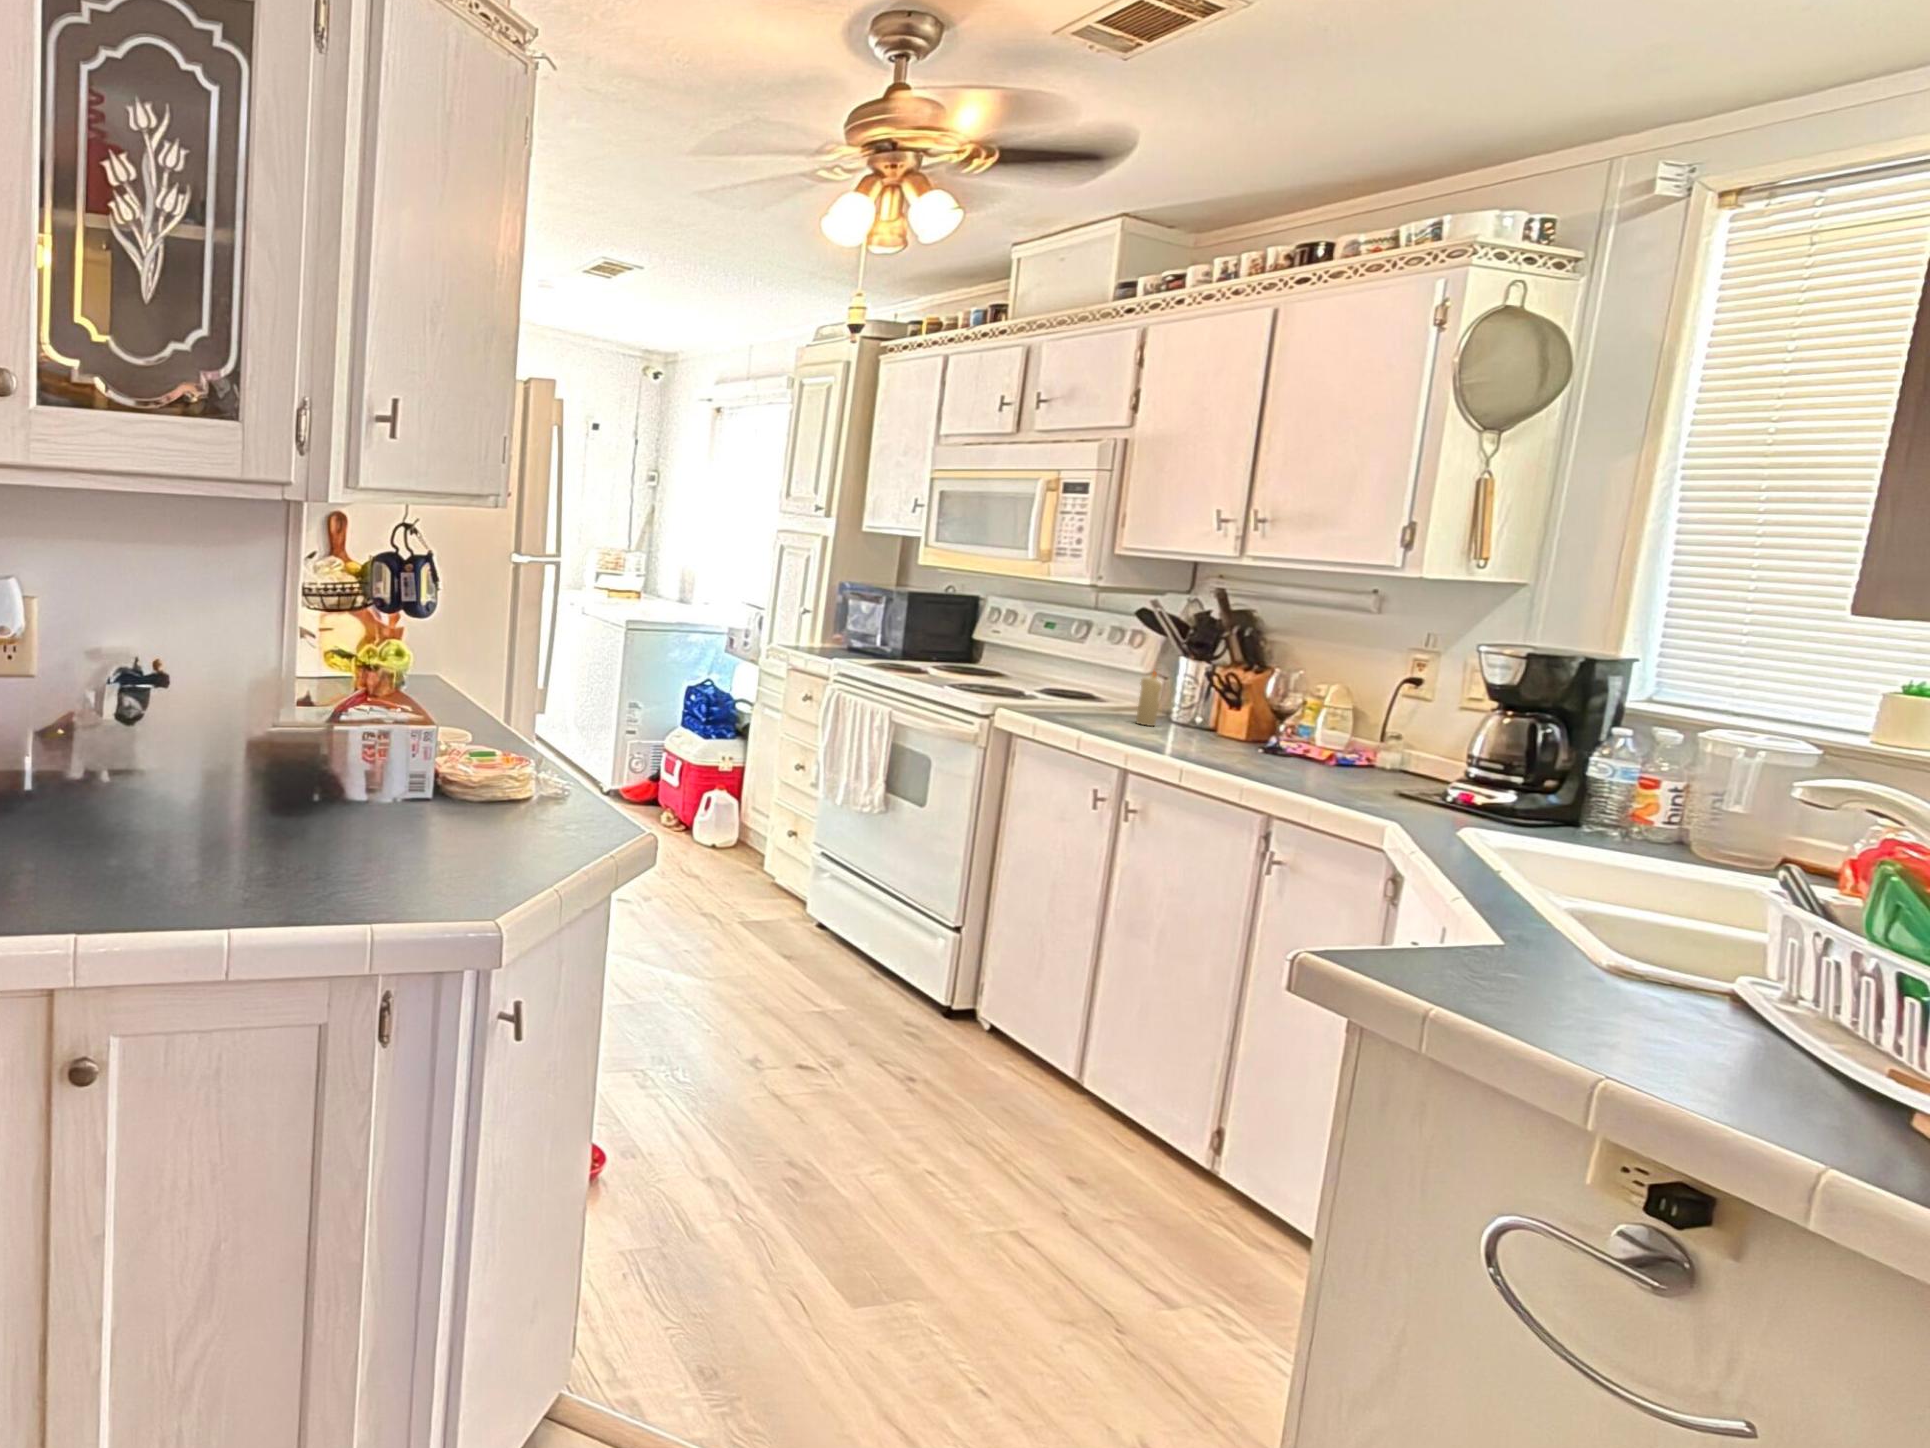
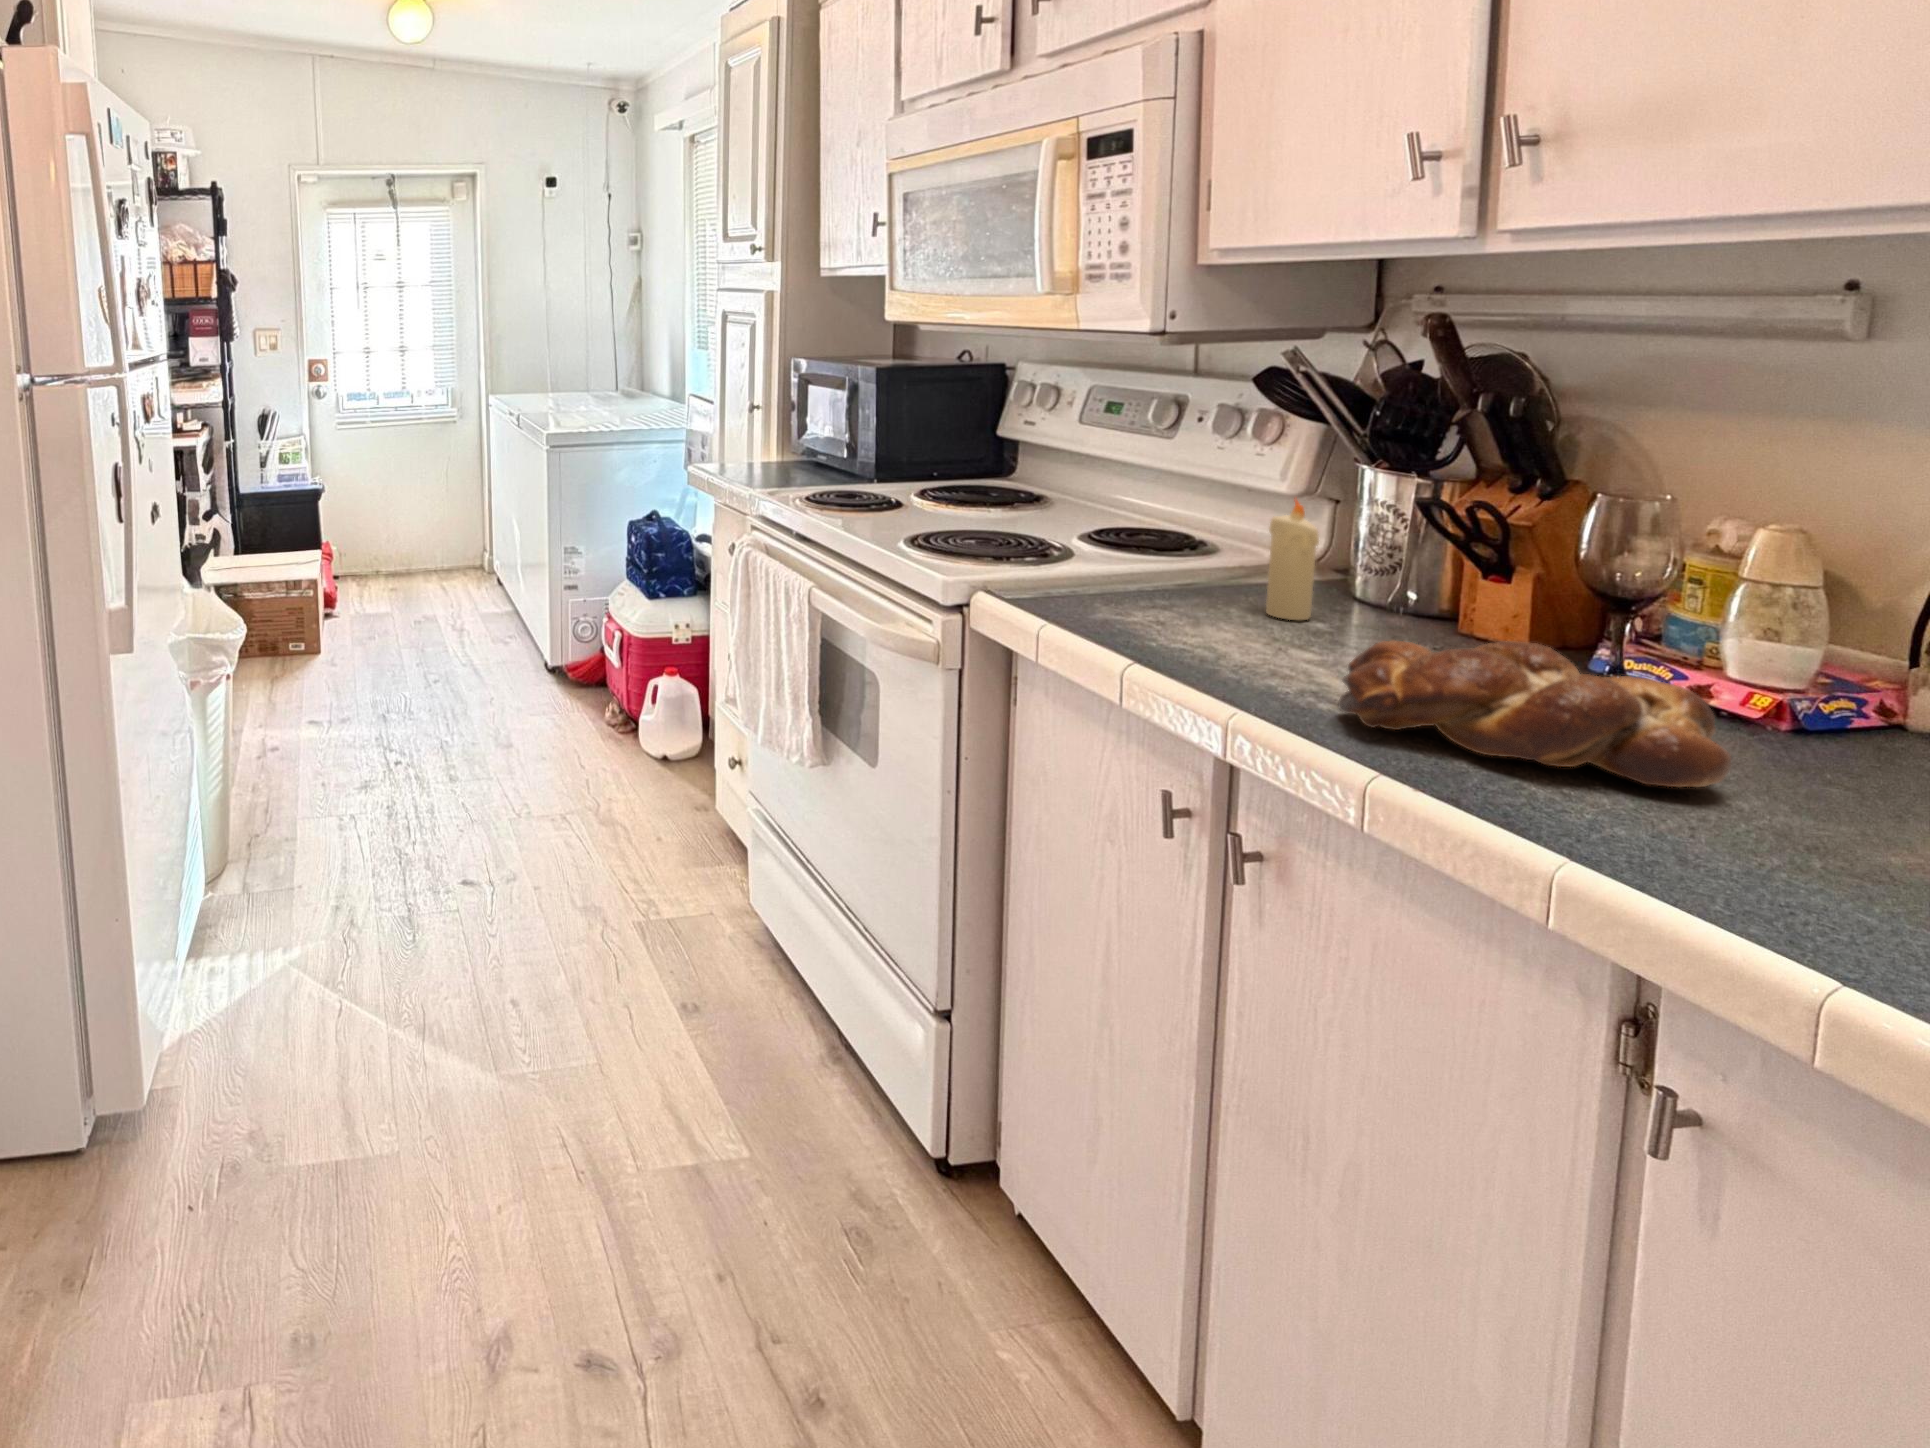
bread loaf: none [1172,721,1306,769] -> present [1338,641,1732,788]

